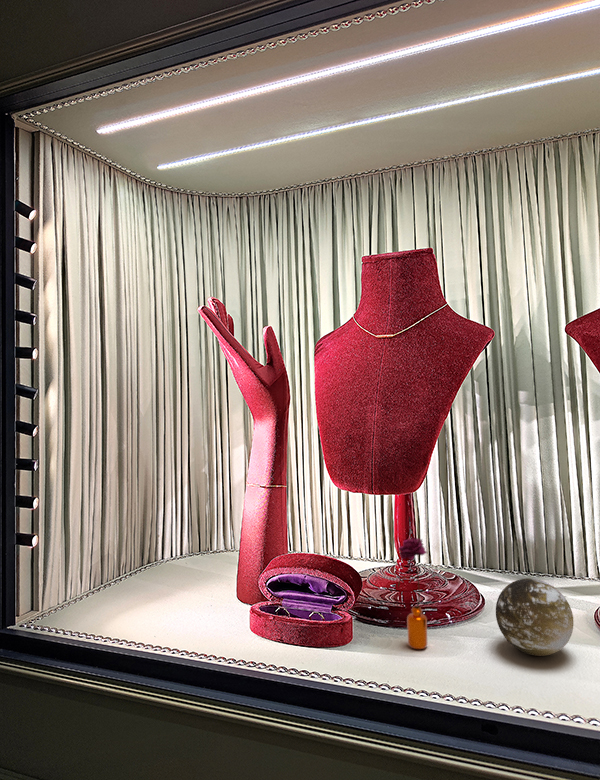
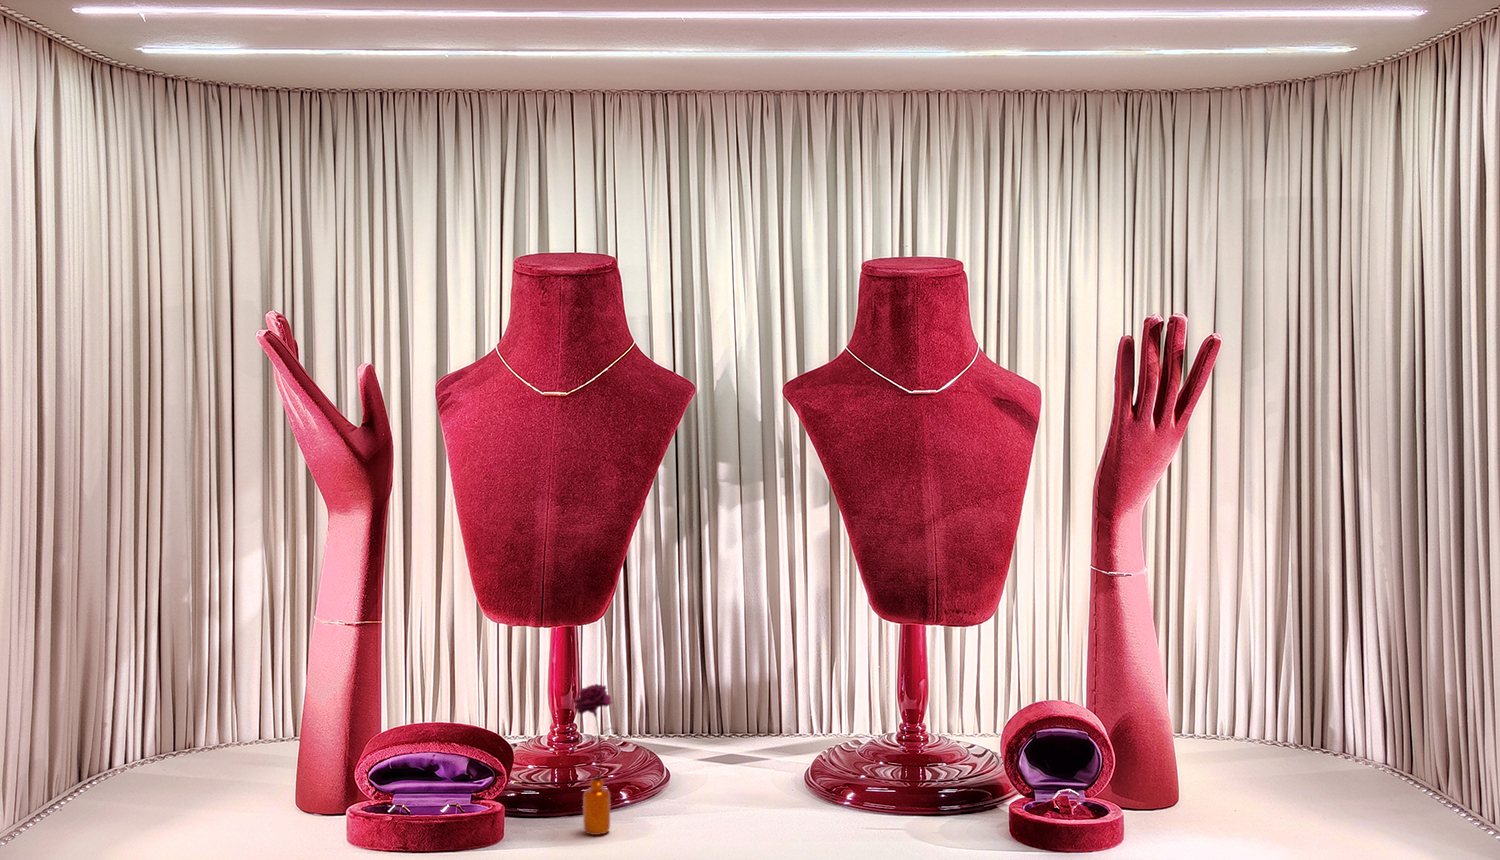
decorative orb: present [496,578,573,656] -> none [697,725,789,820]

